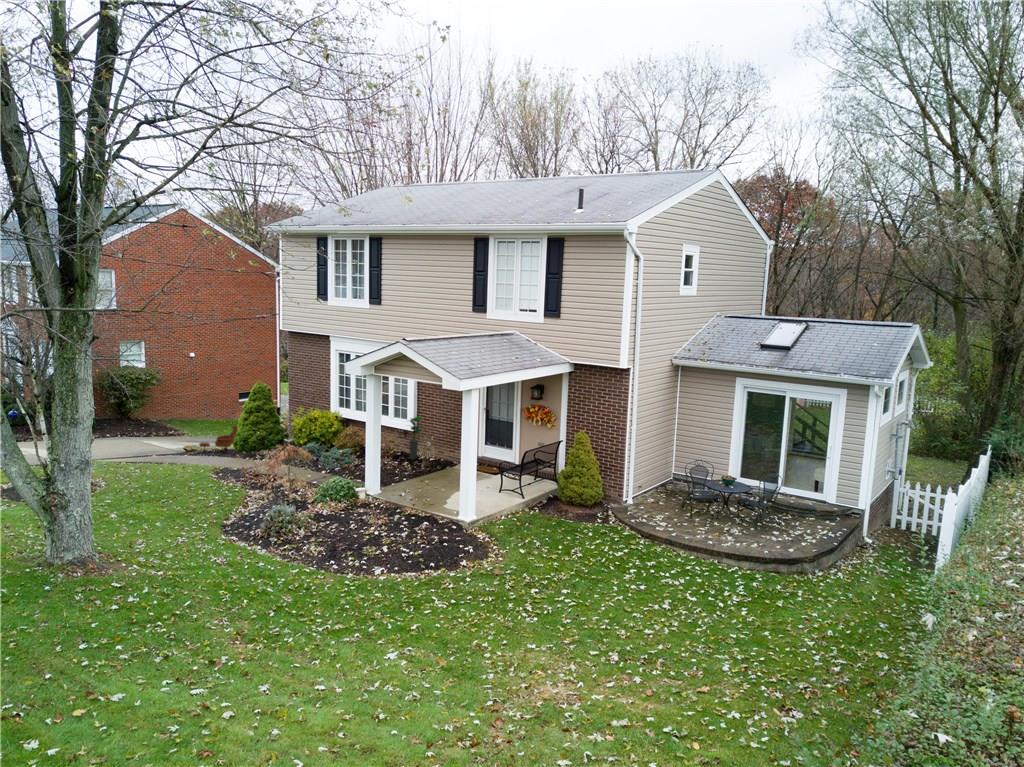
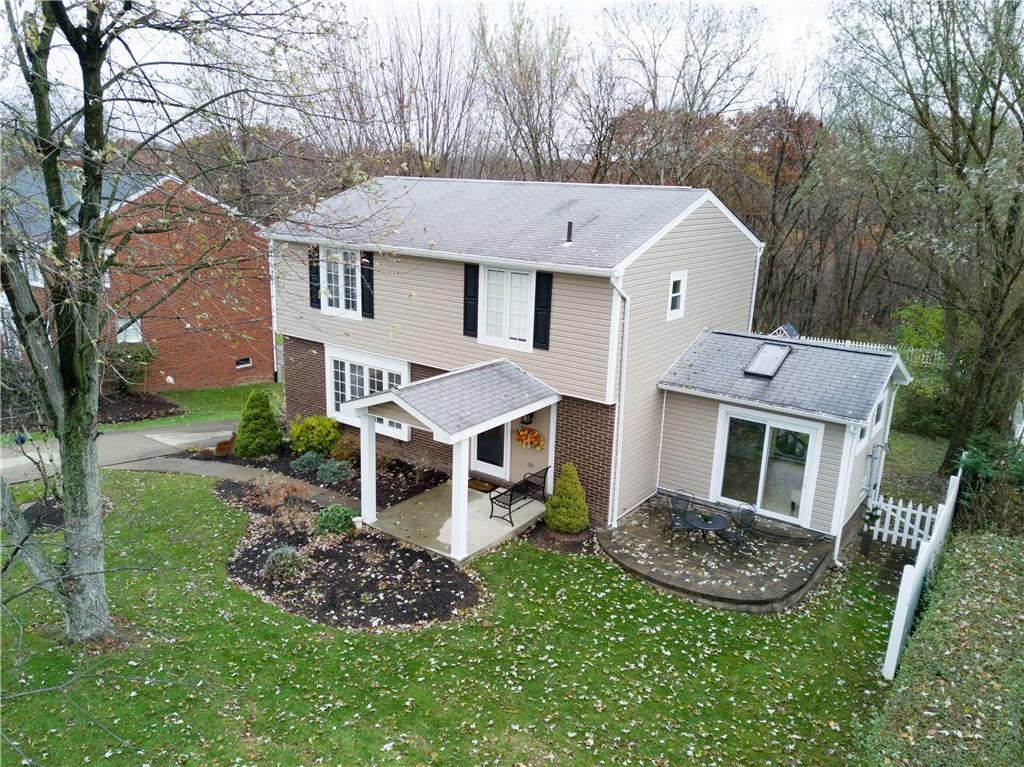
potted plant: present [410,416,422,460] -> present [861,504,881,555]

